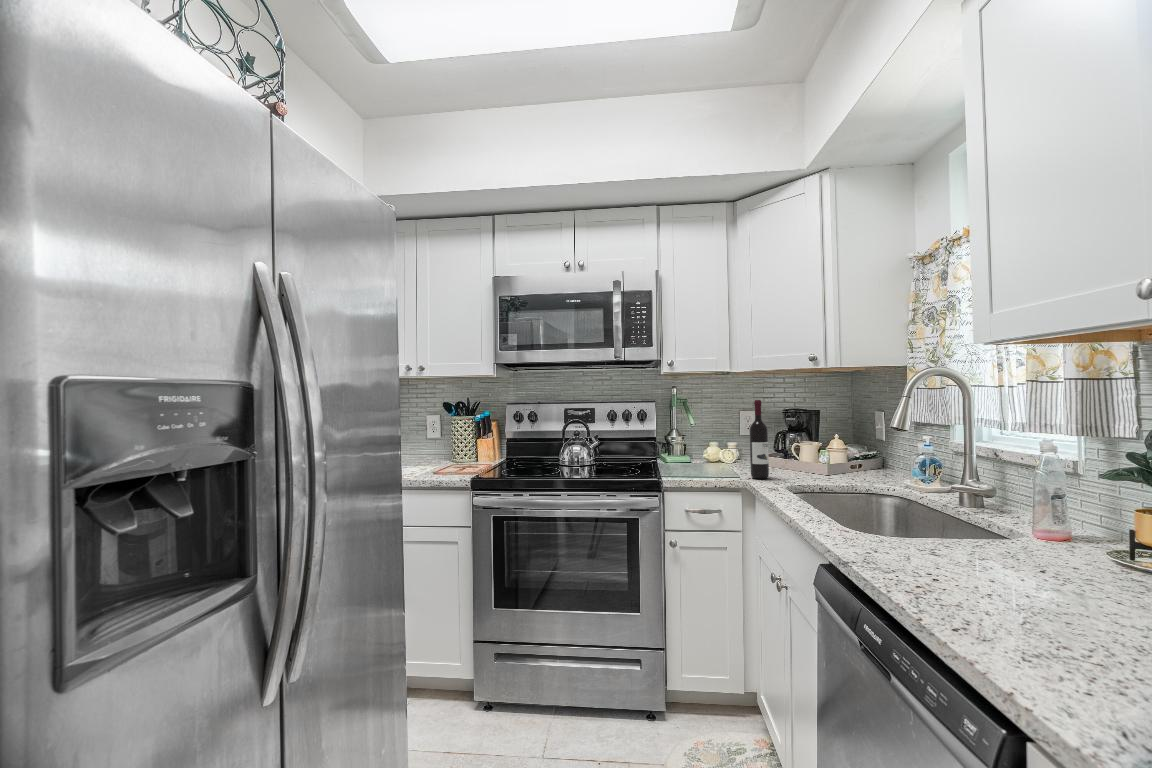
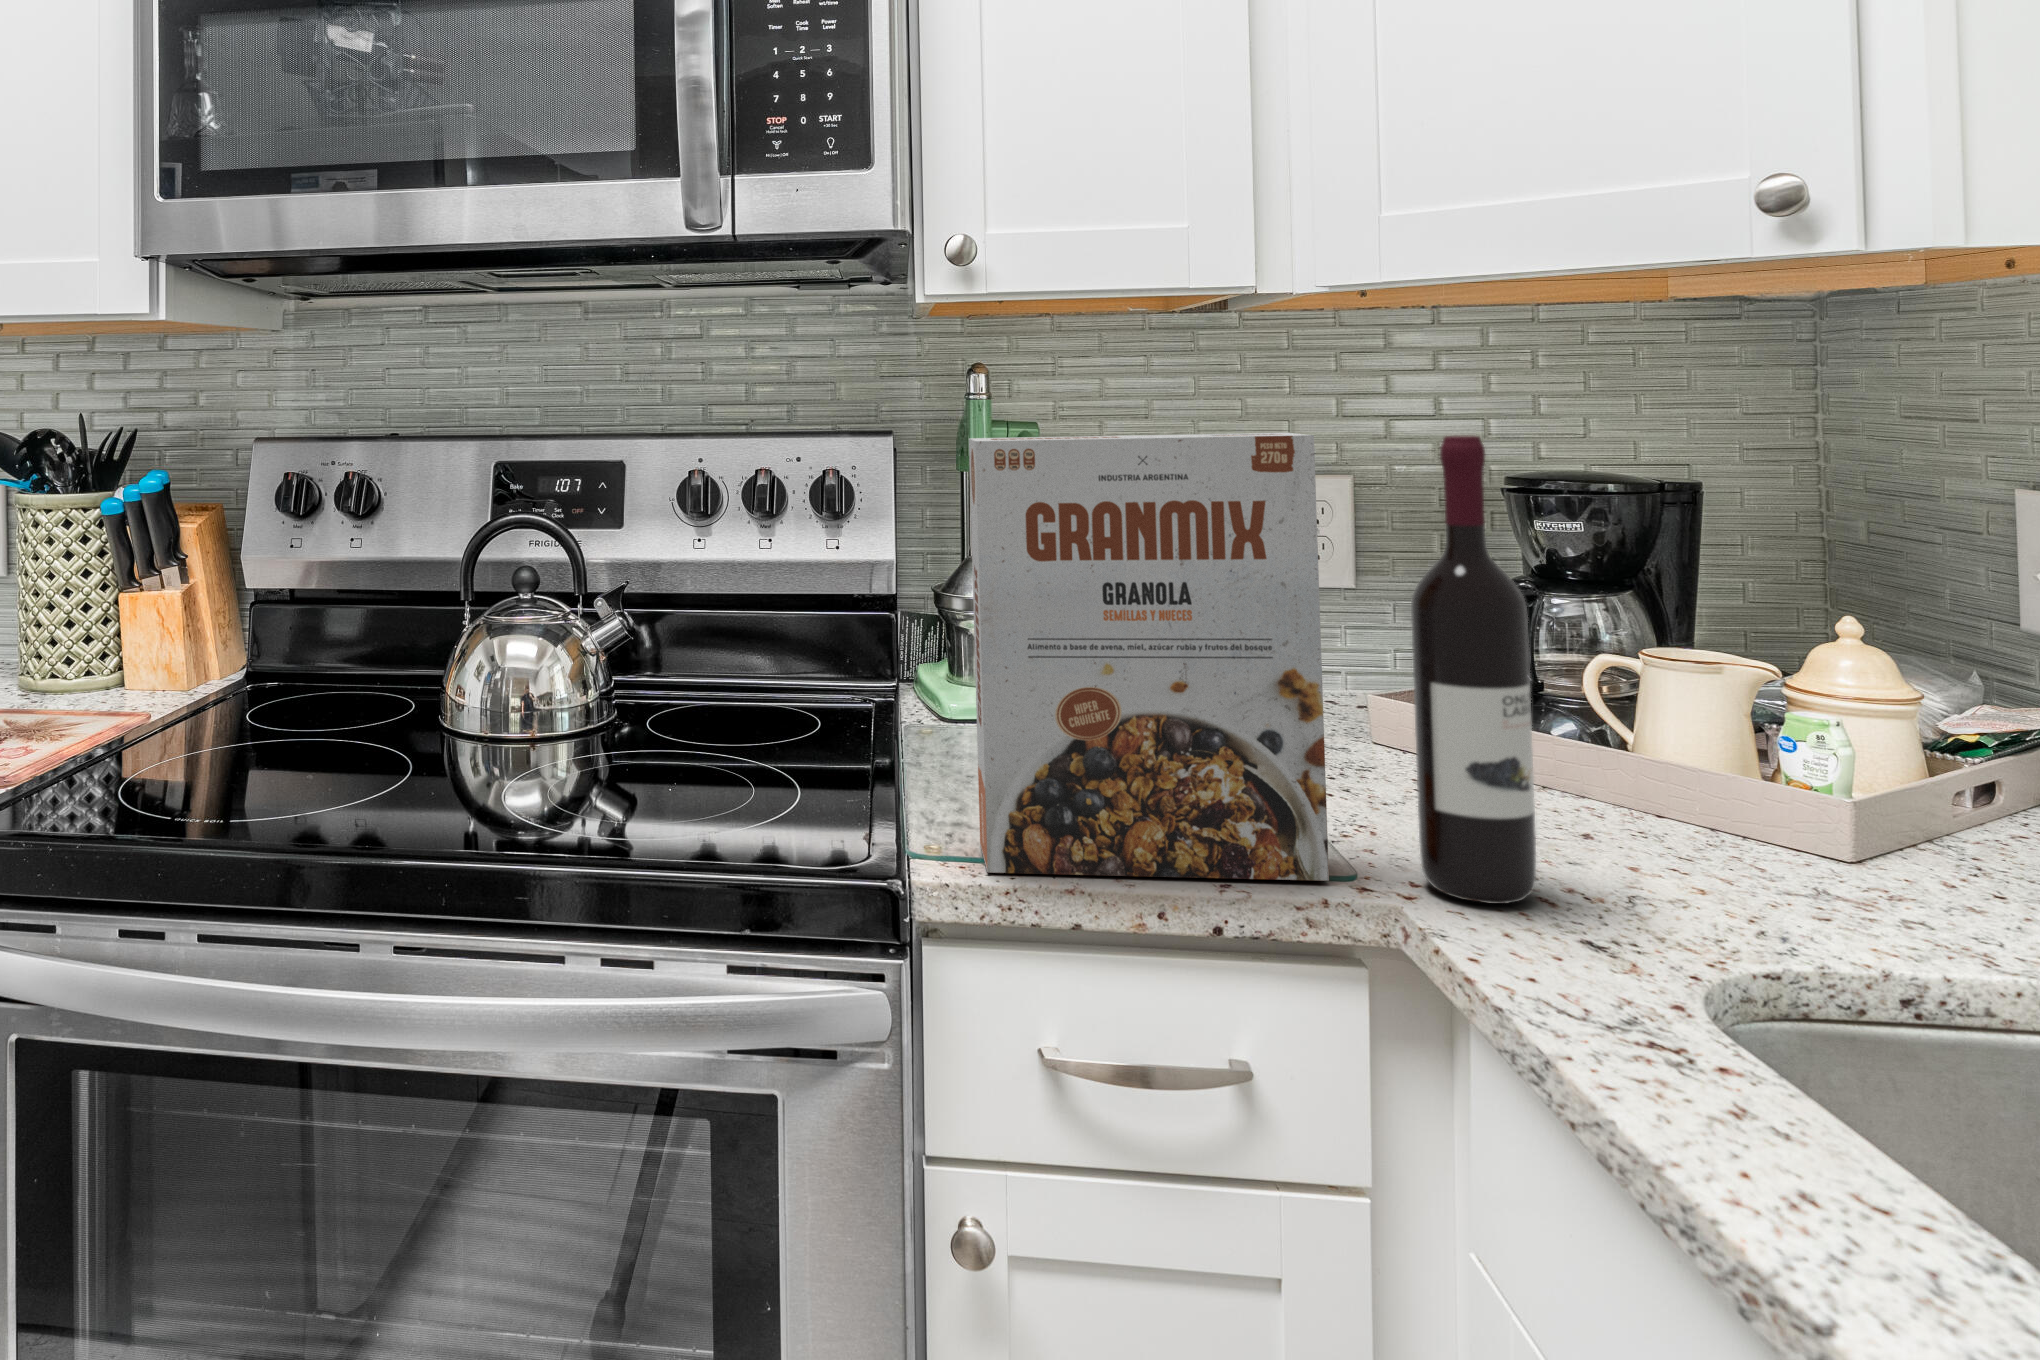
cereal box: none [673,400,735,478] -> present [969,433,1329,881]

